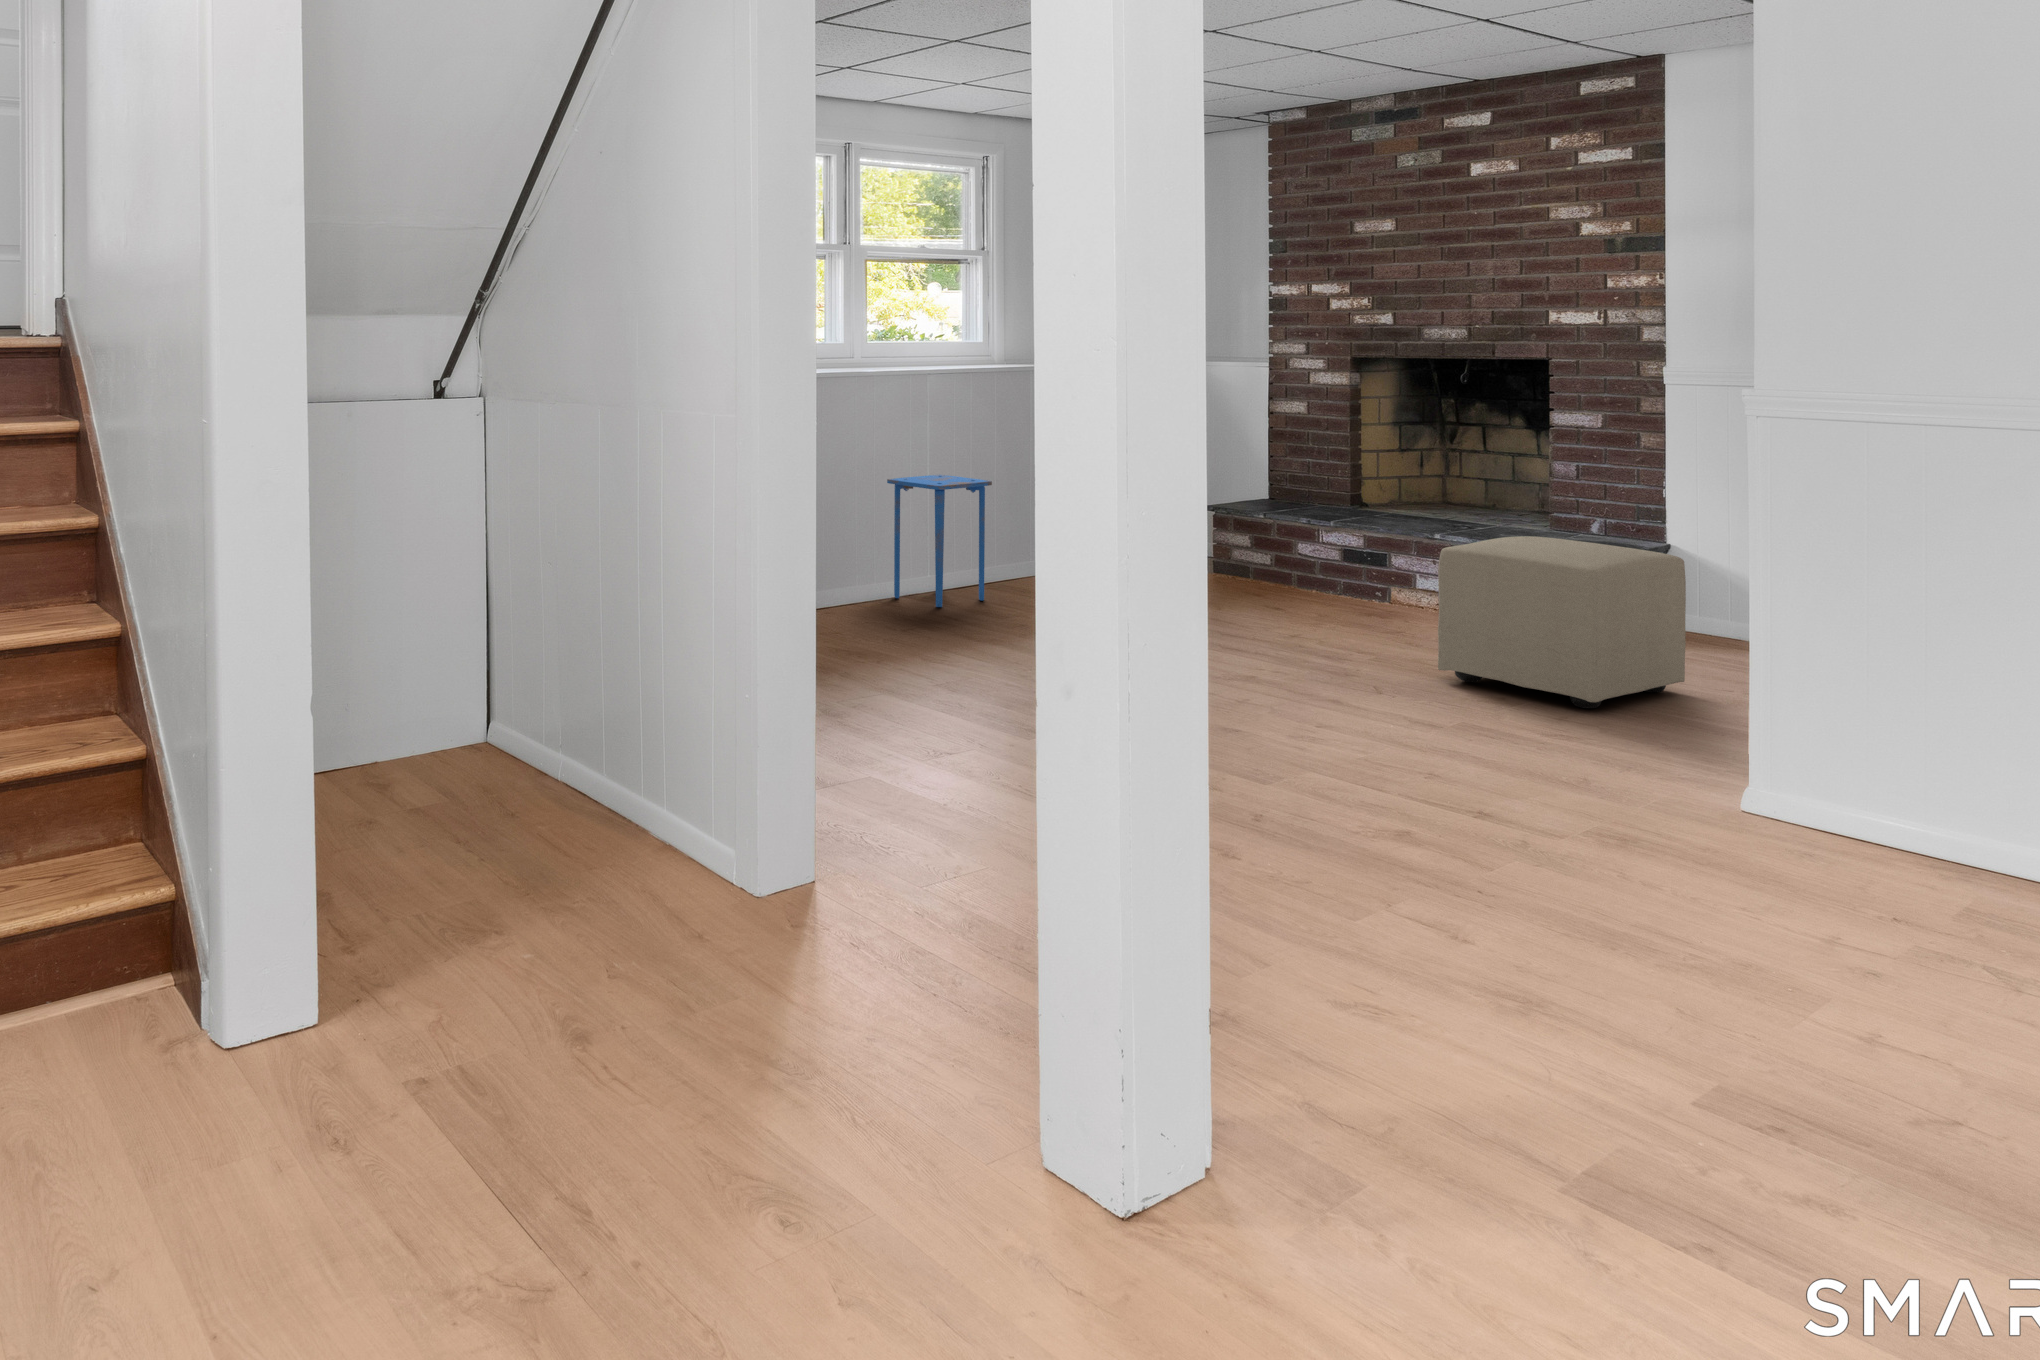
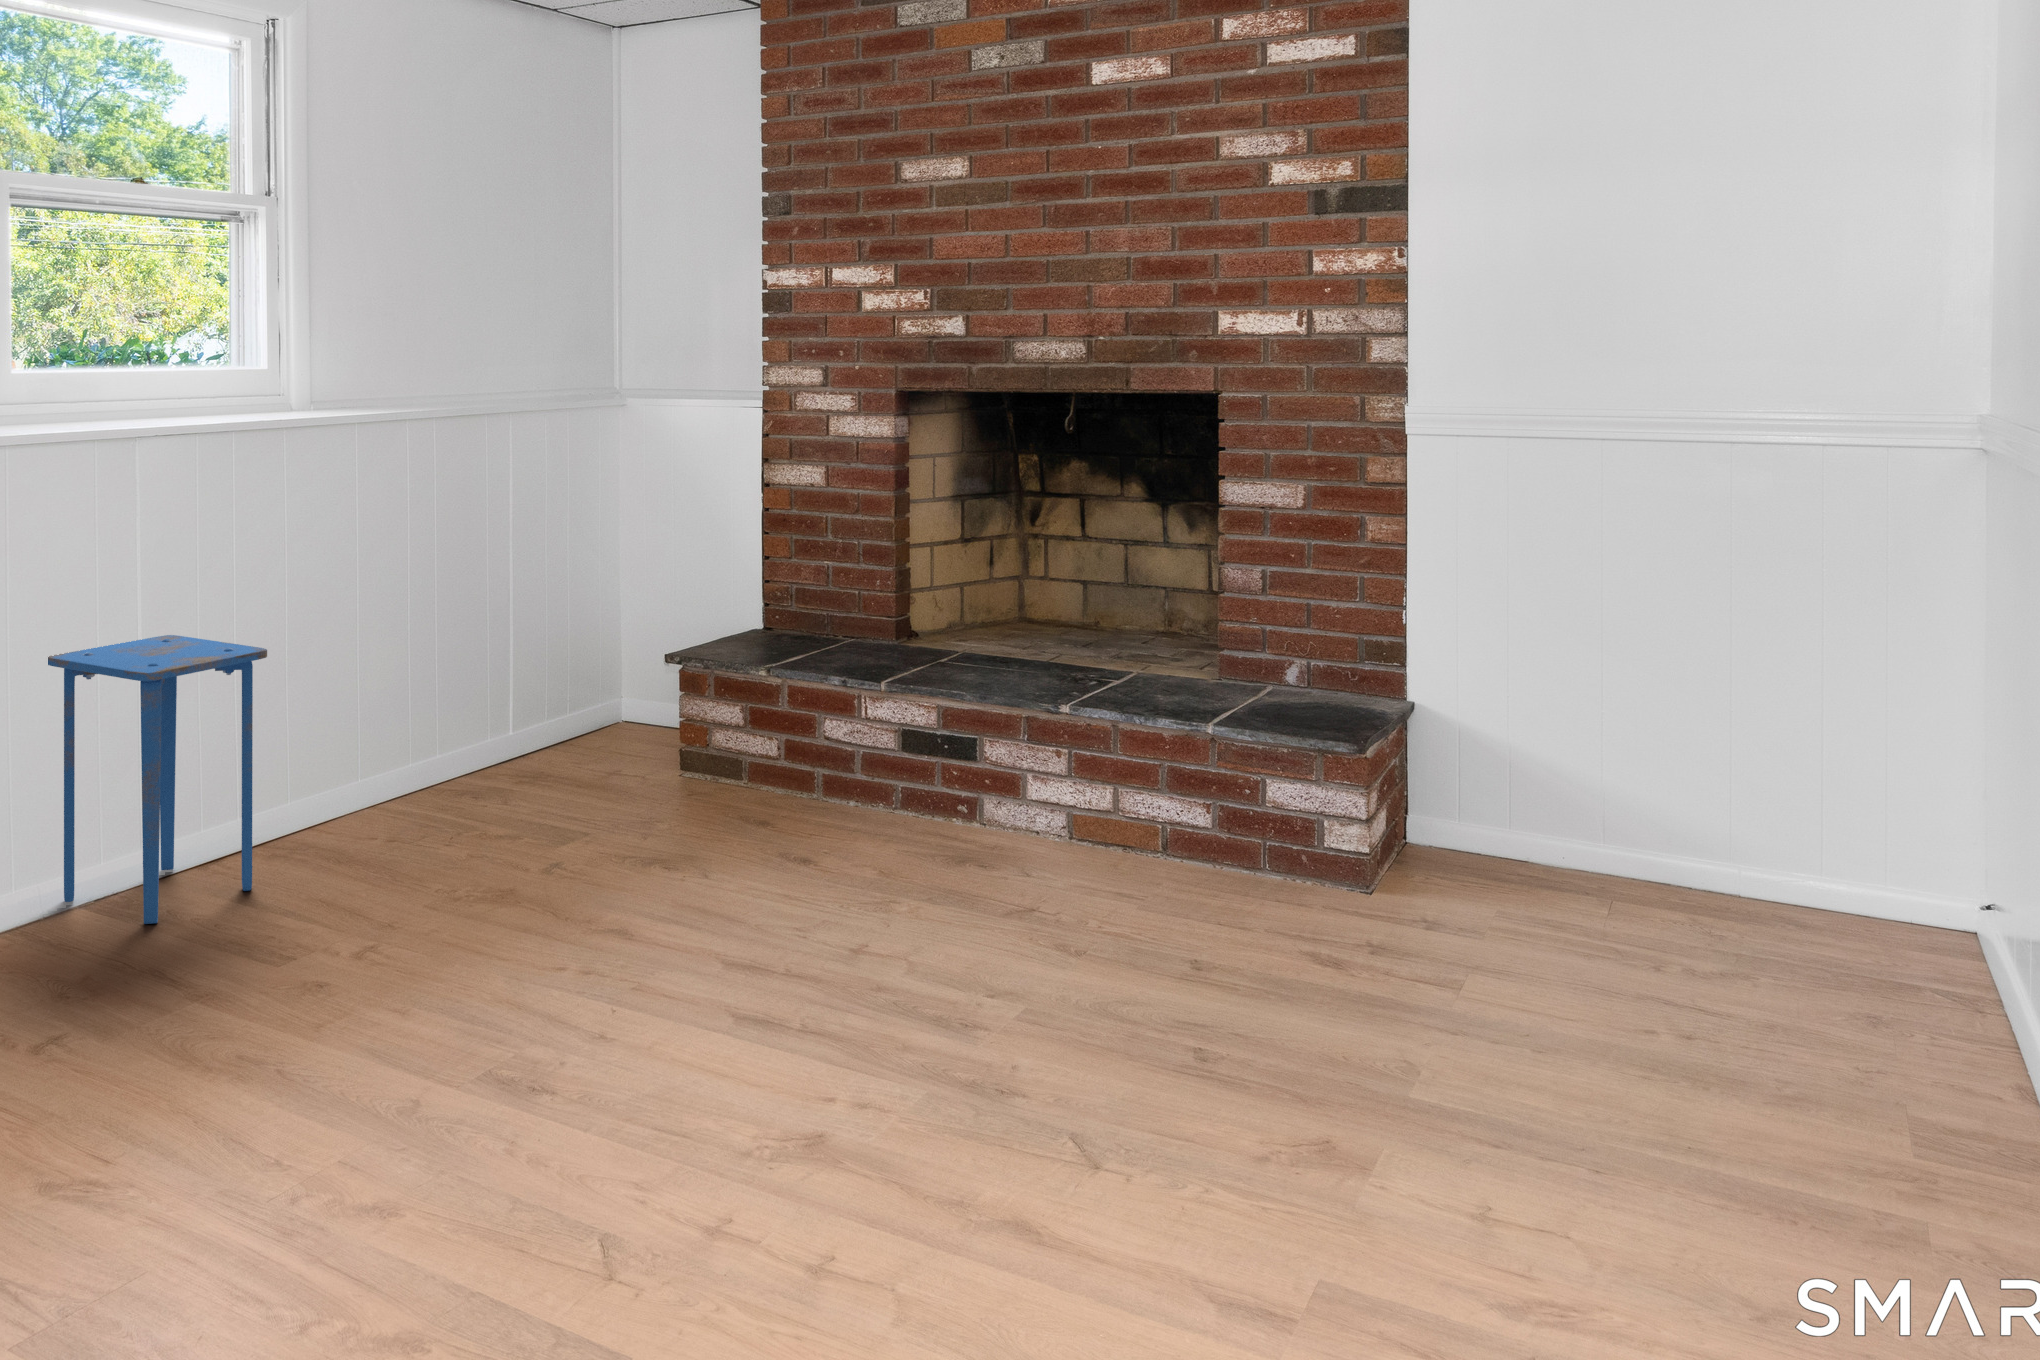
ottoman: present [1438,536,1686,708] -> none [1150,738,1579,1133]

